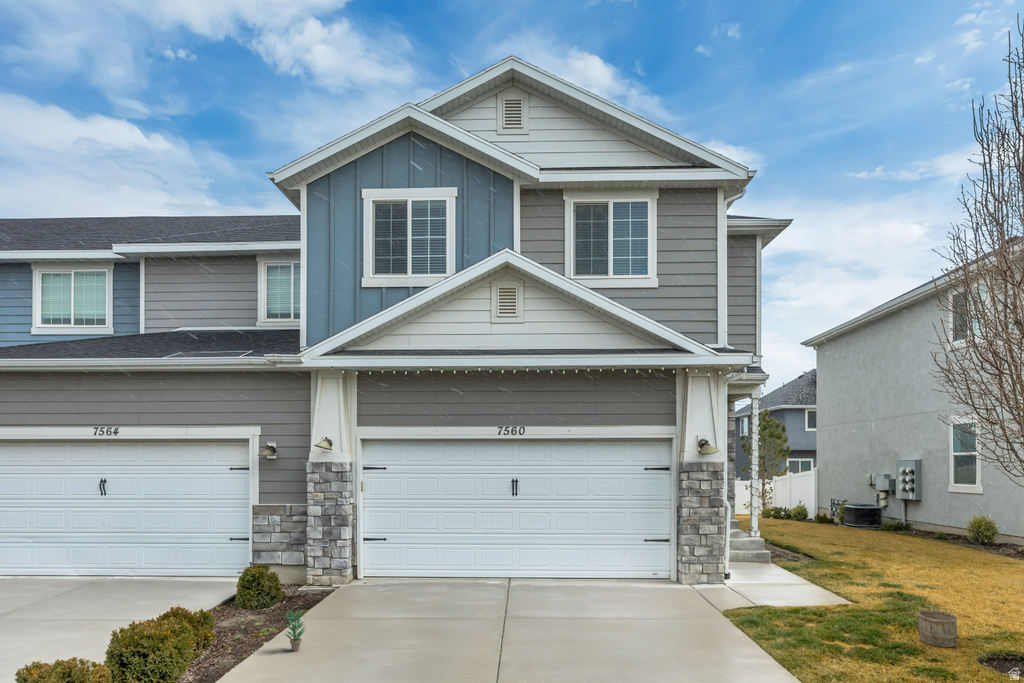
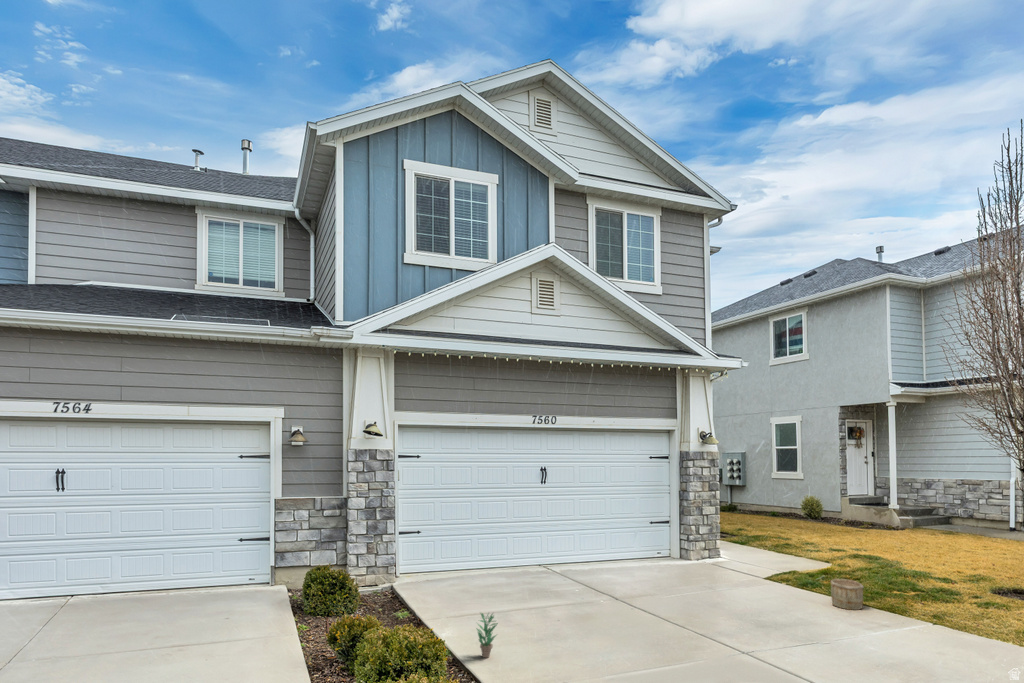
wooden bucket: present [916,610,957,648] -> present [830,579,864,610]

